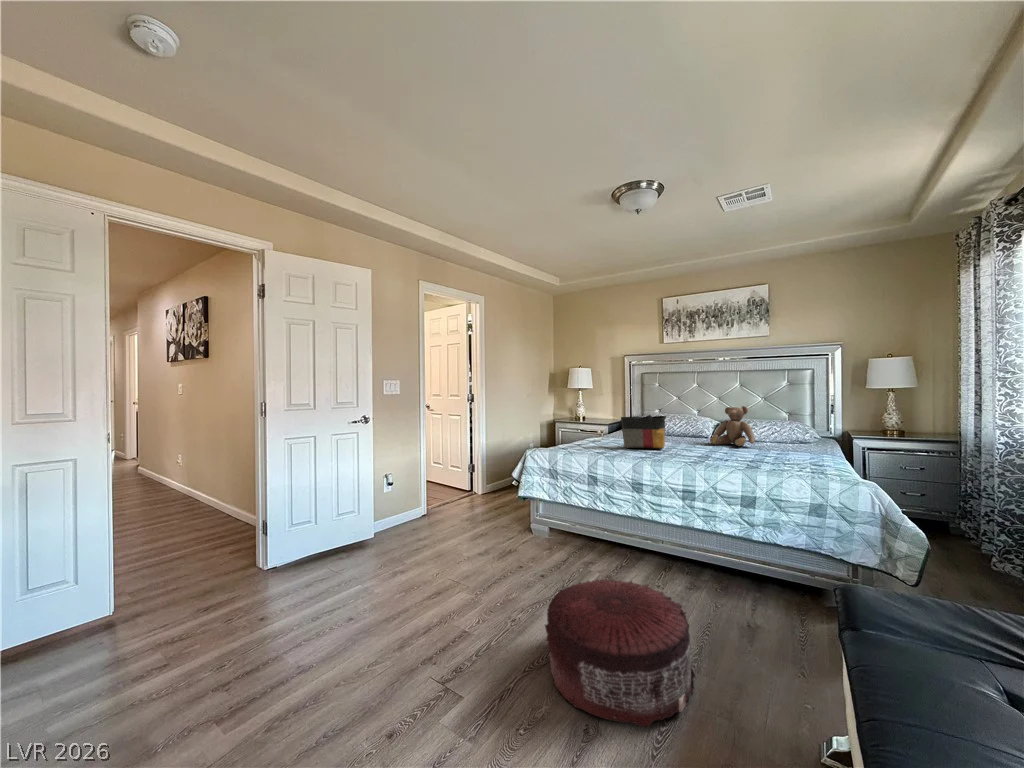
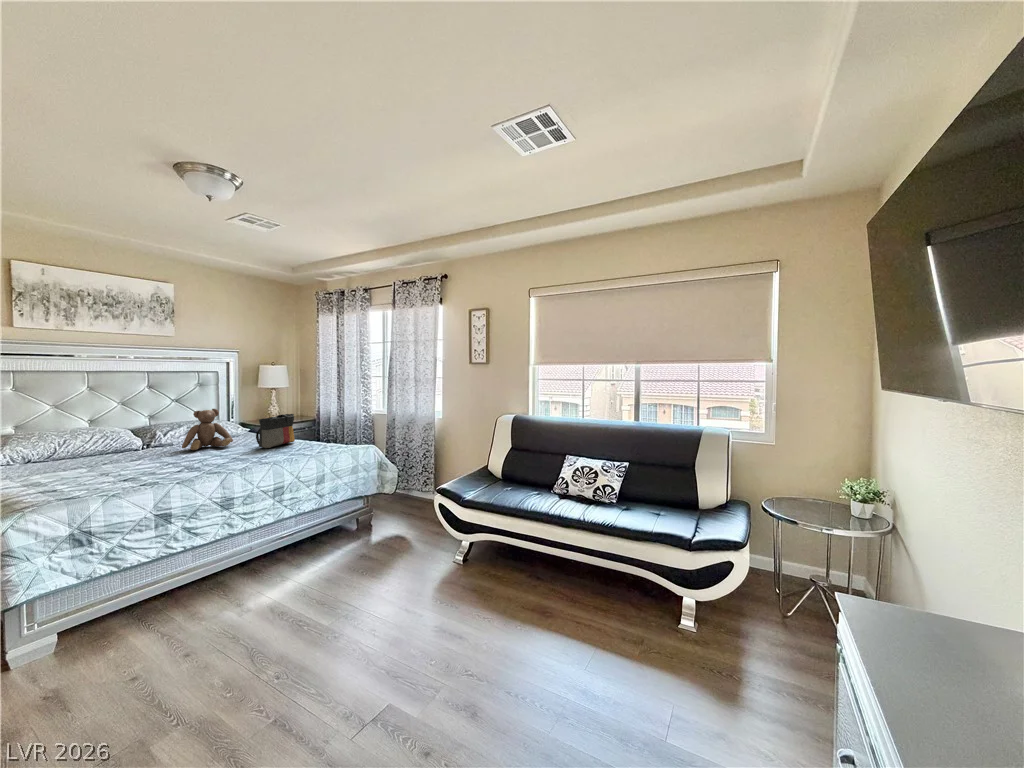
tote bag: present [621,415,666,449] -> present [256,414,295,448]
pouf: present [545,579,695,727] -> none [343,541,453,645]

